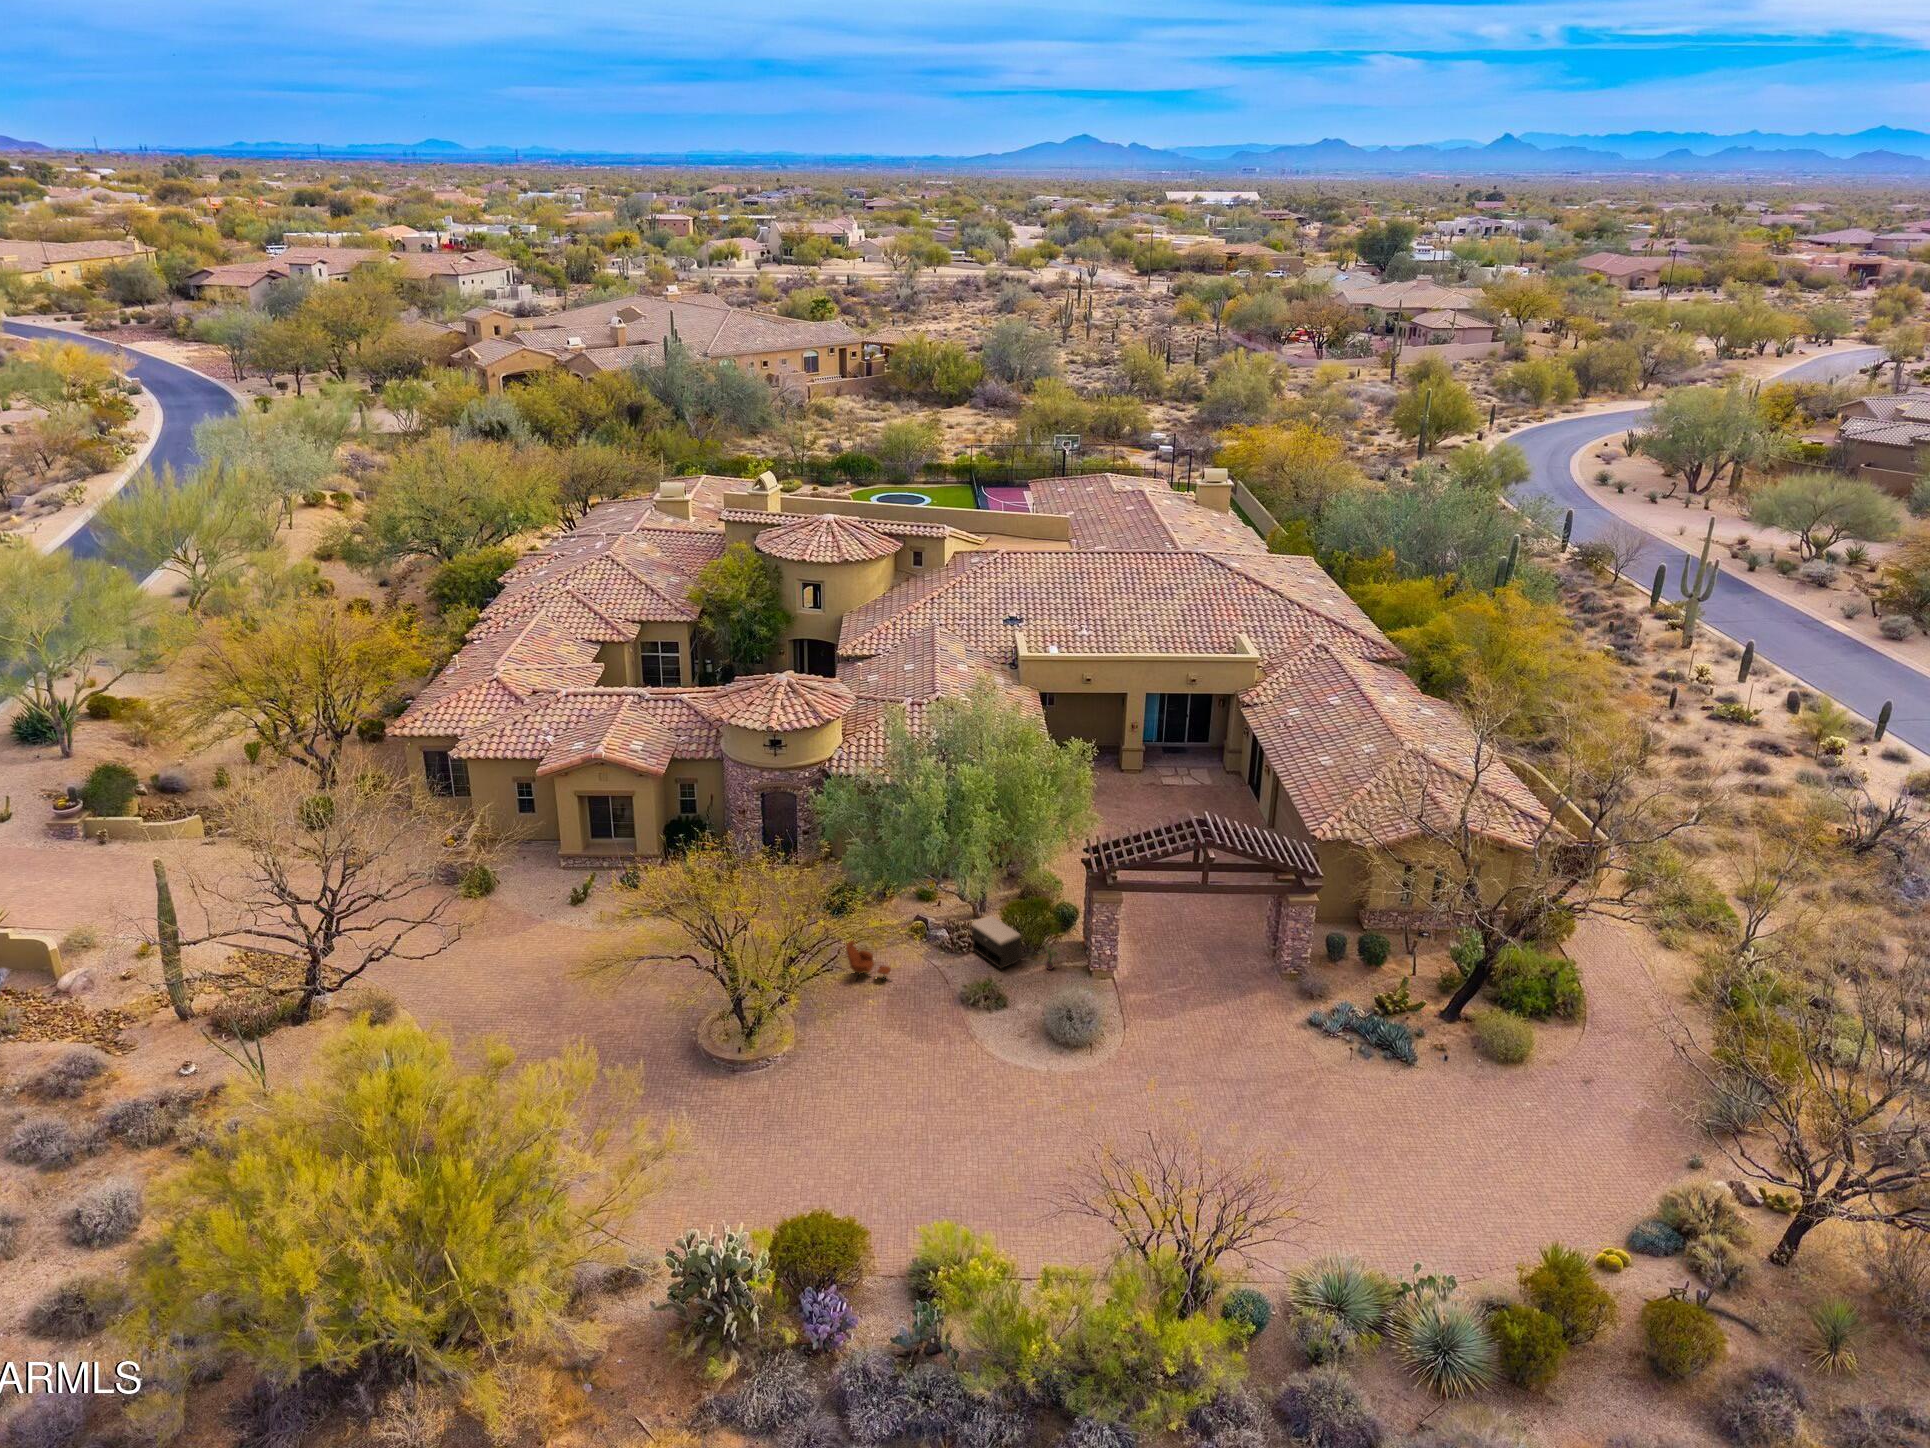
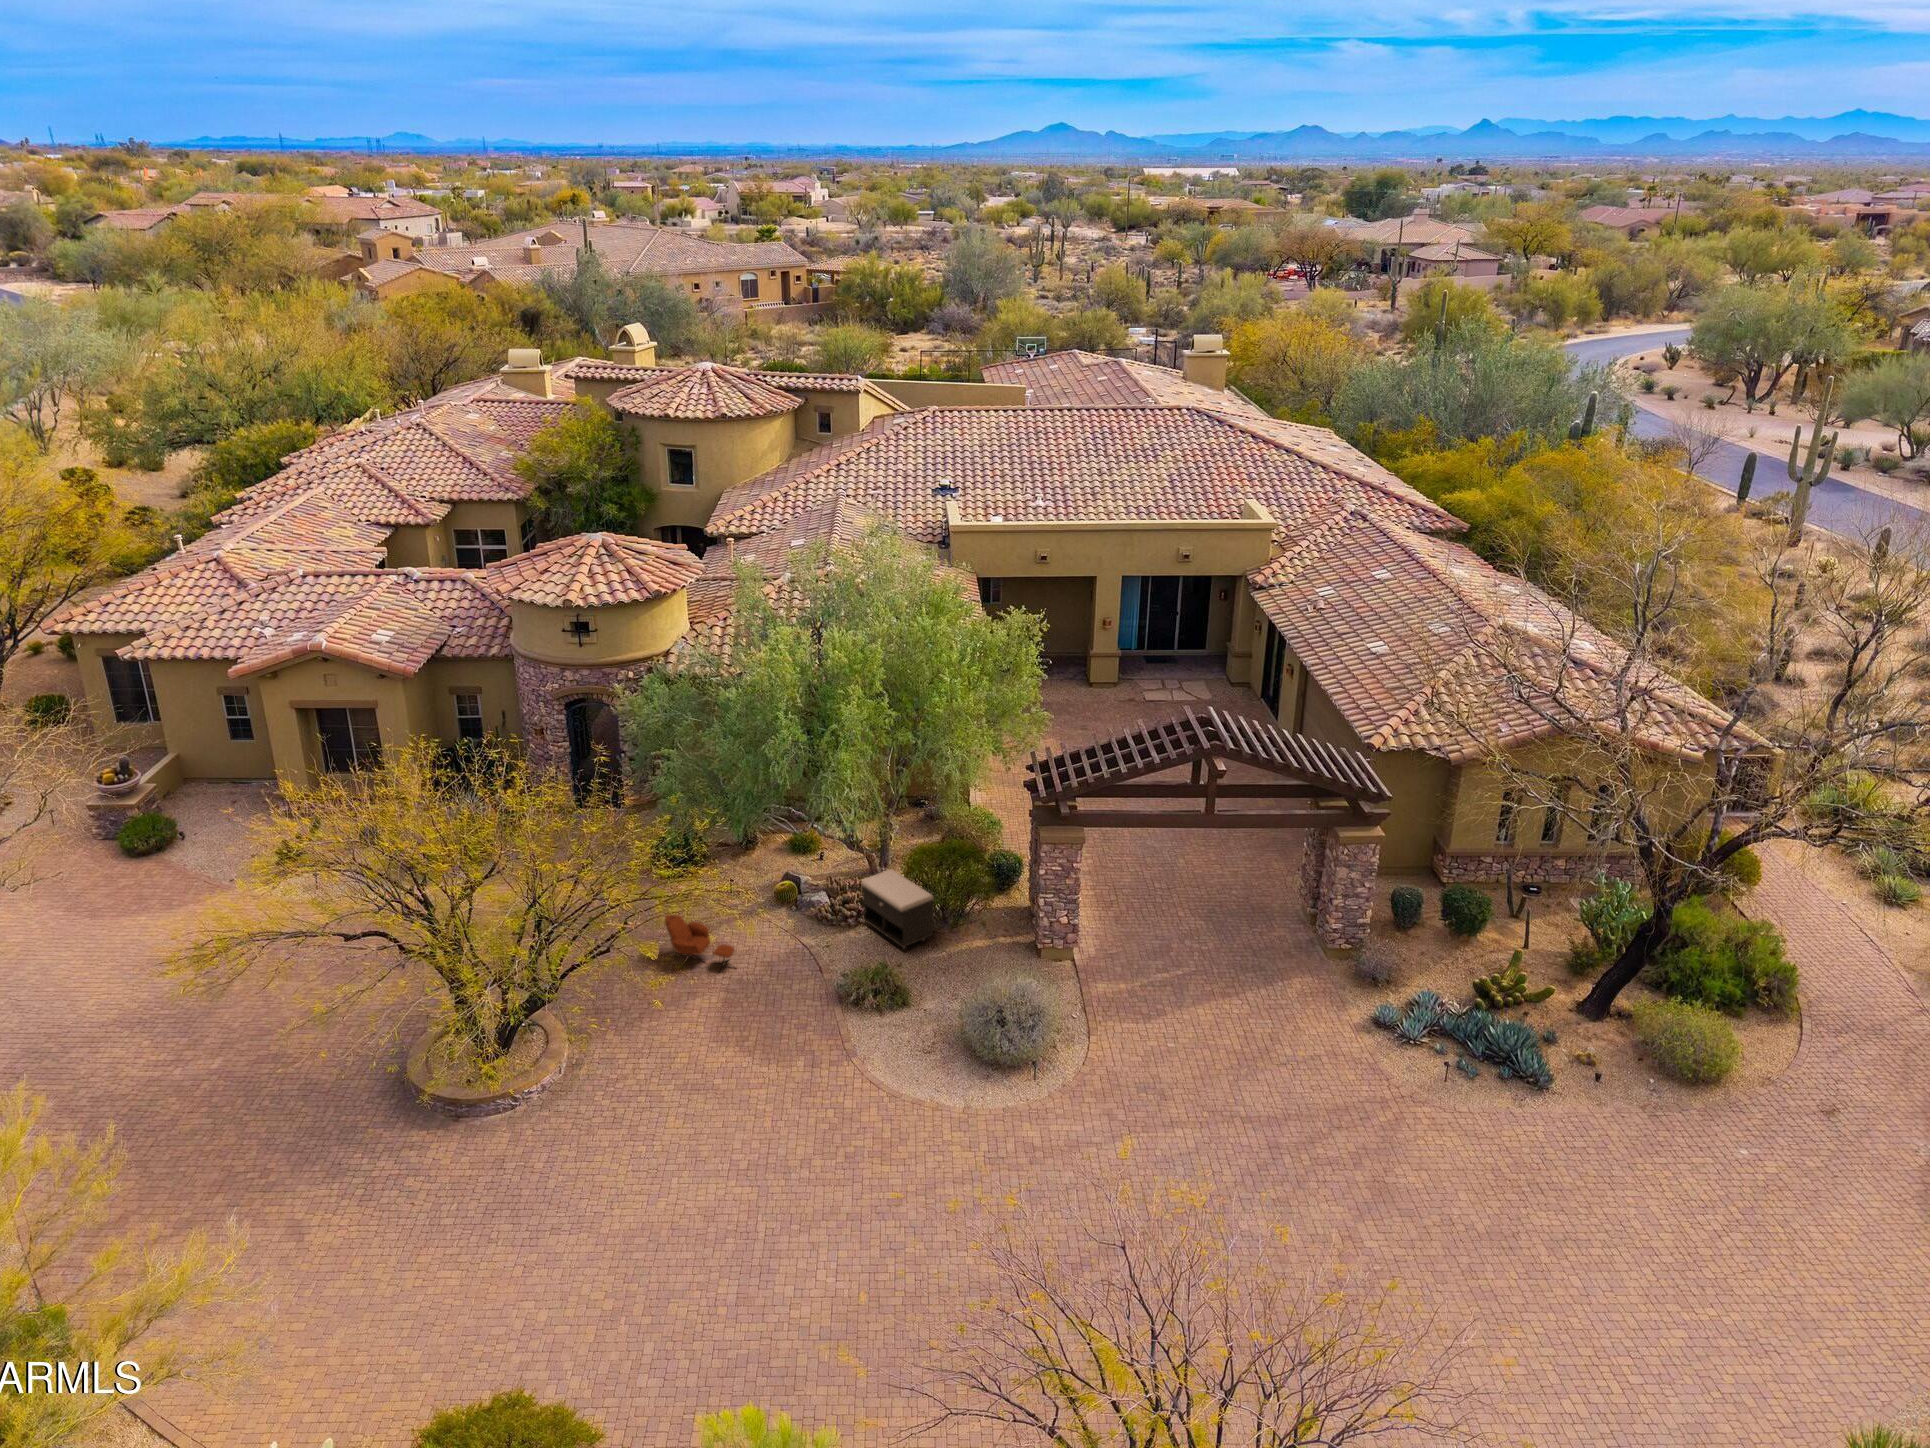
decorative plant: present [1045,946,1056,970] -> none [958,909,997,949]

